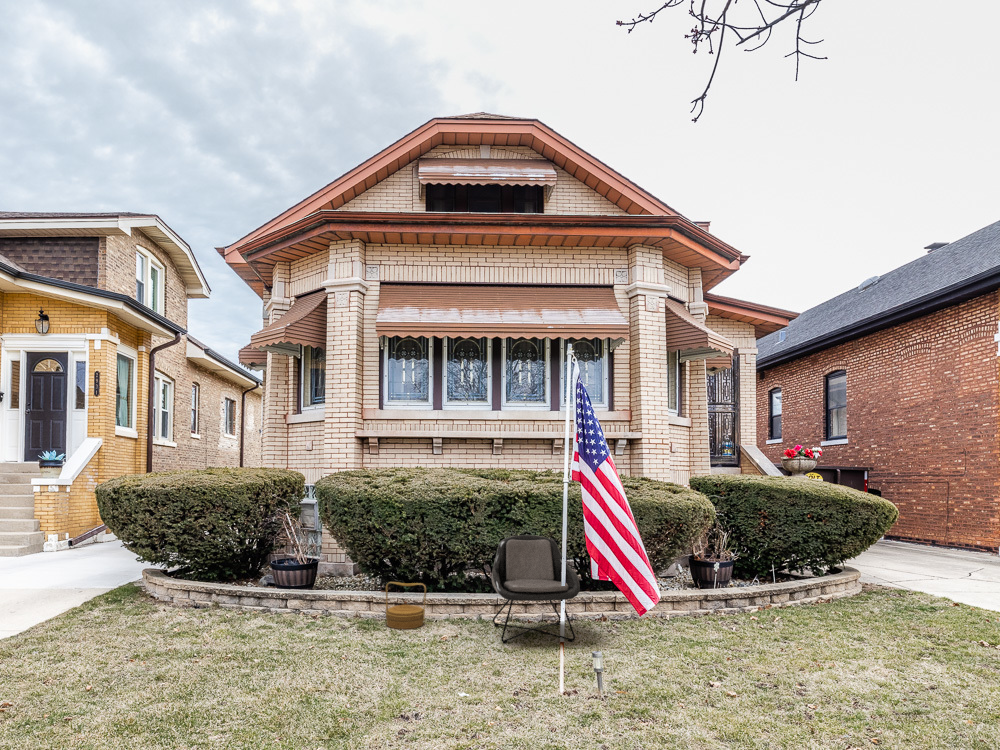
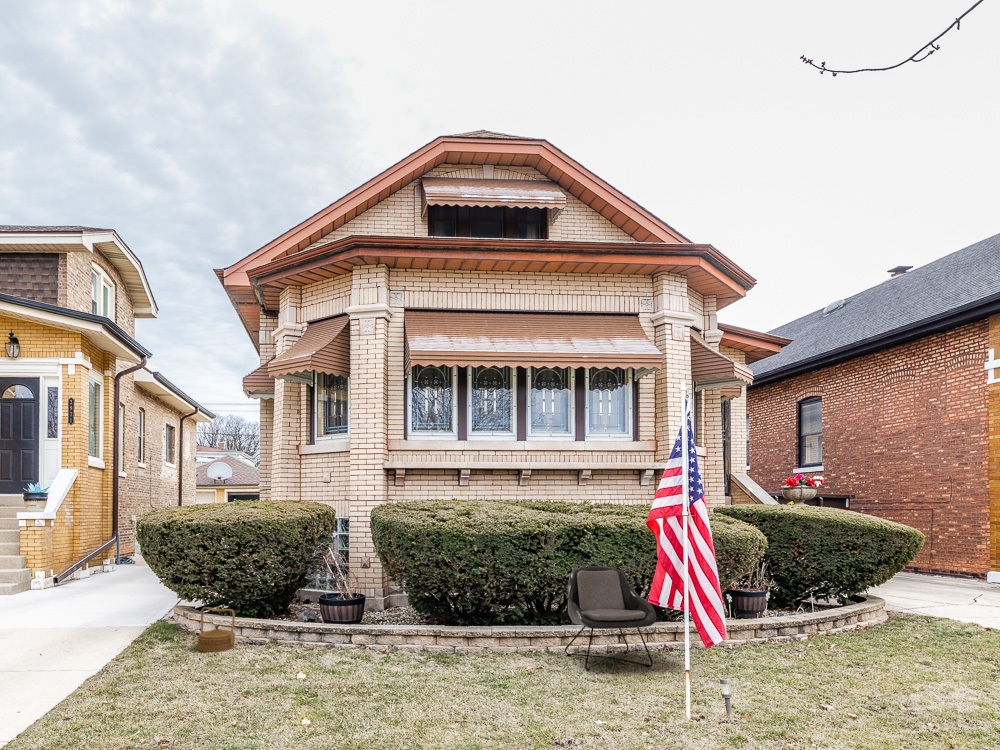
woven basket: present [386,582,426,629] -> present [198,607,235,652]

